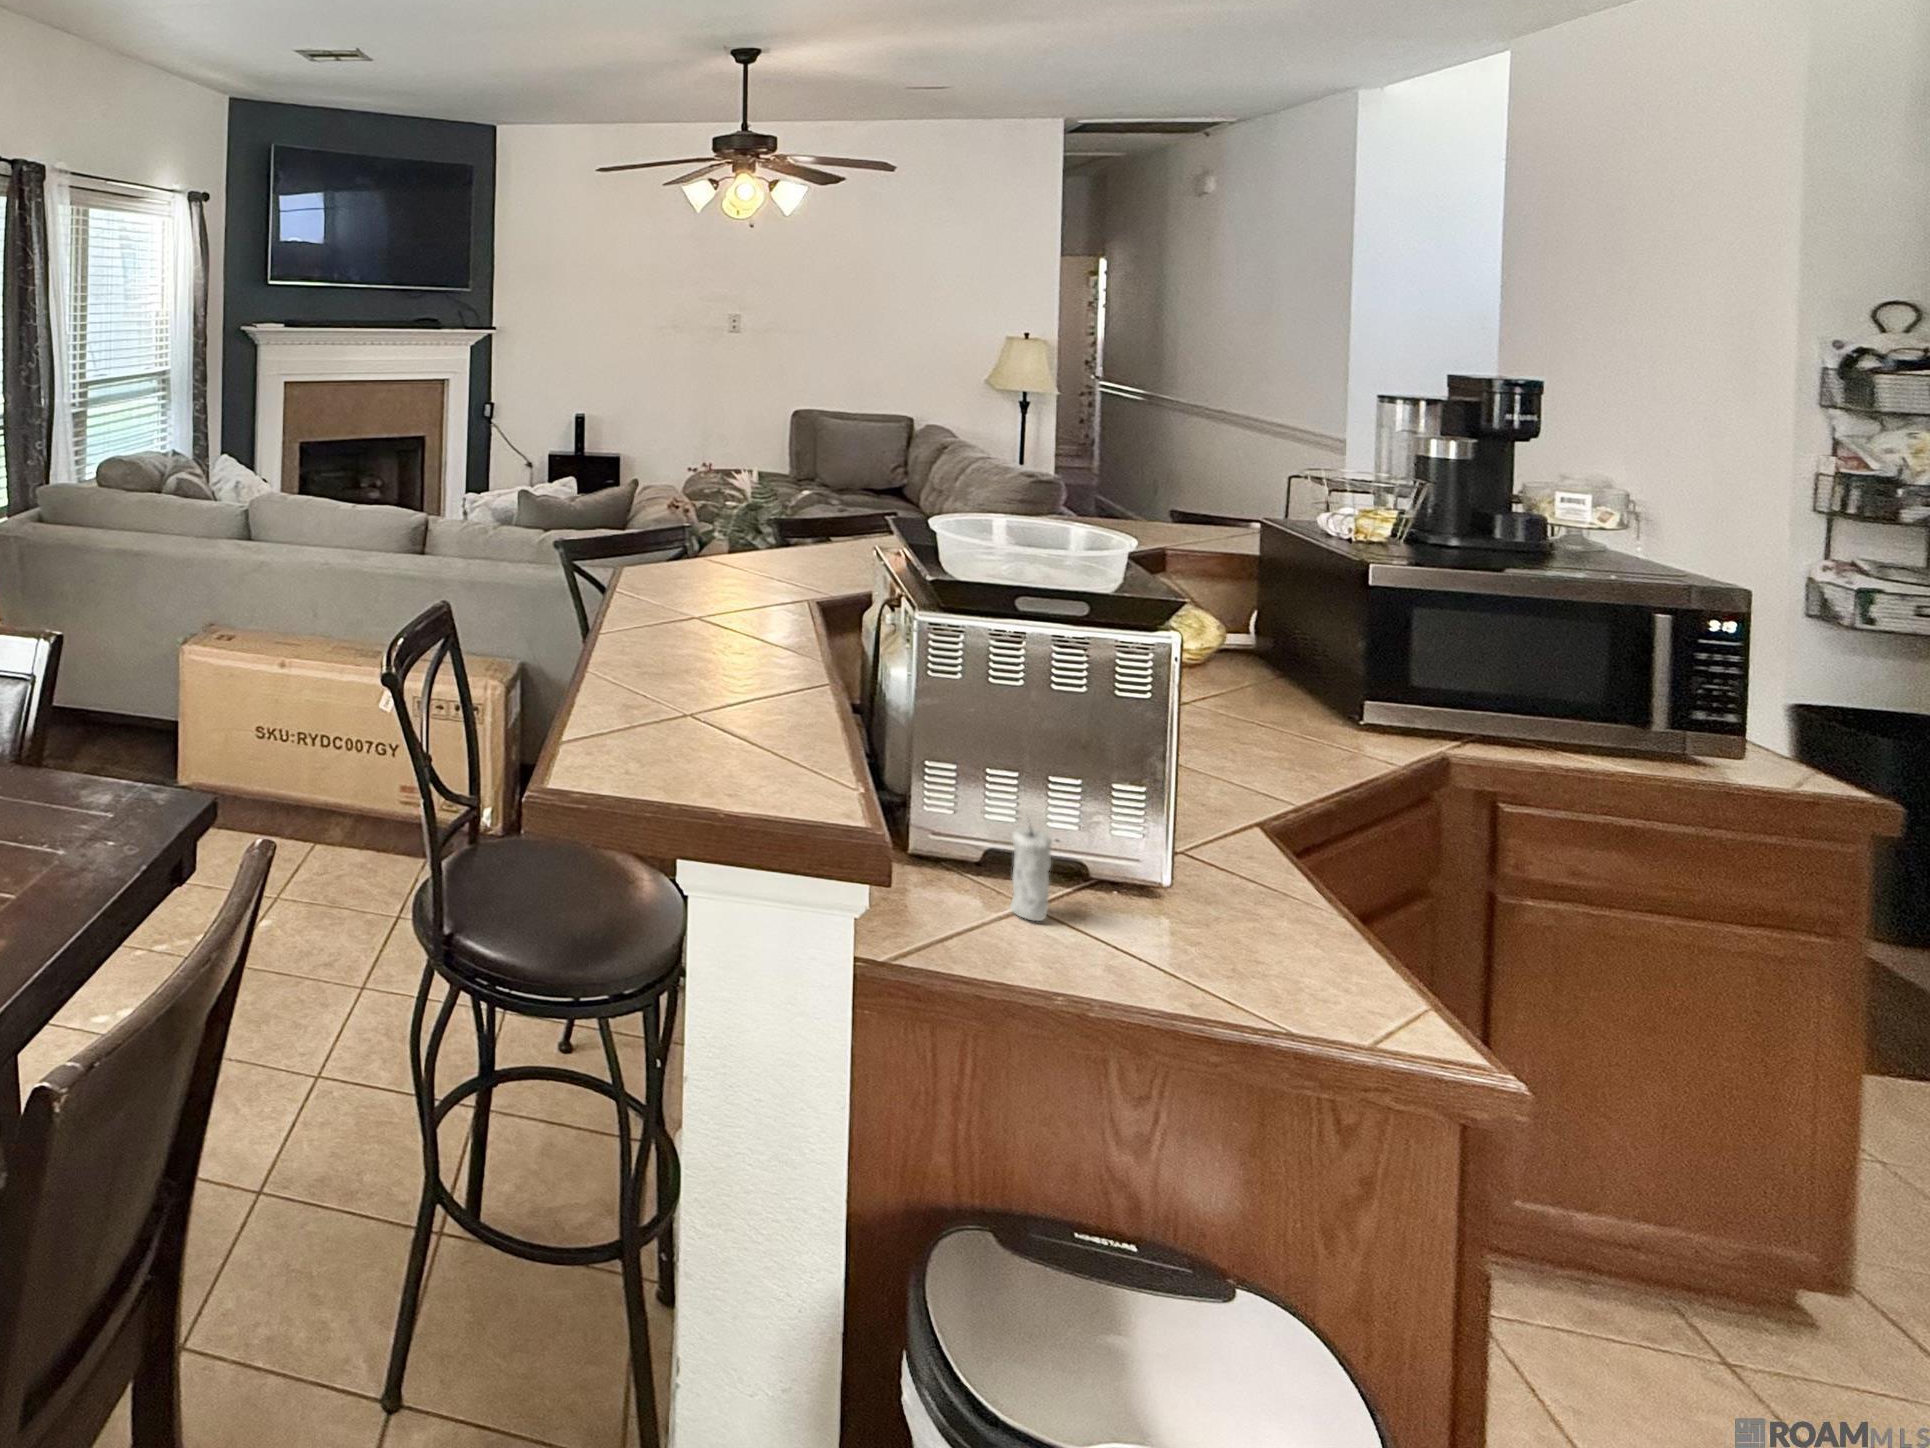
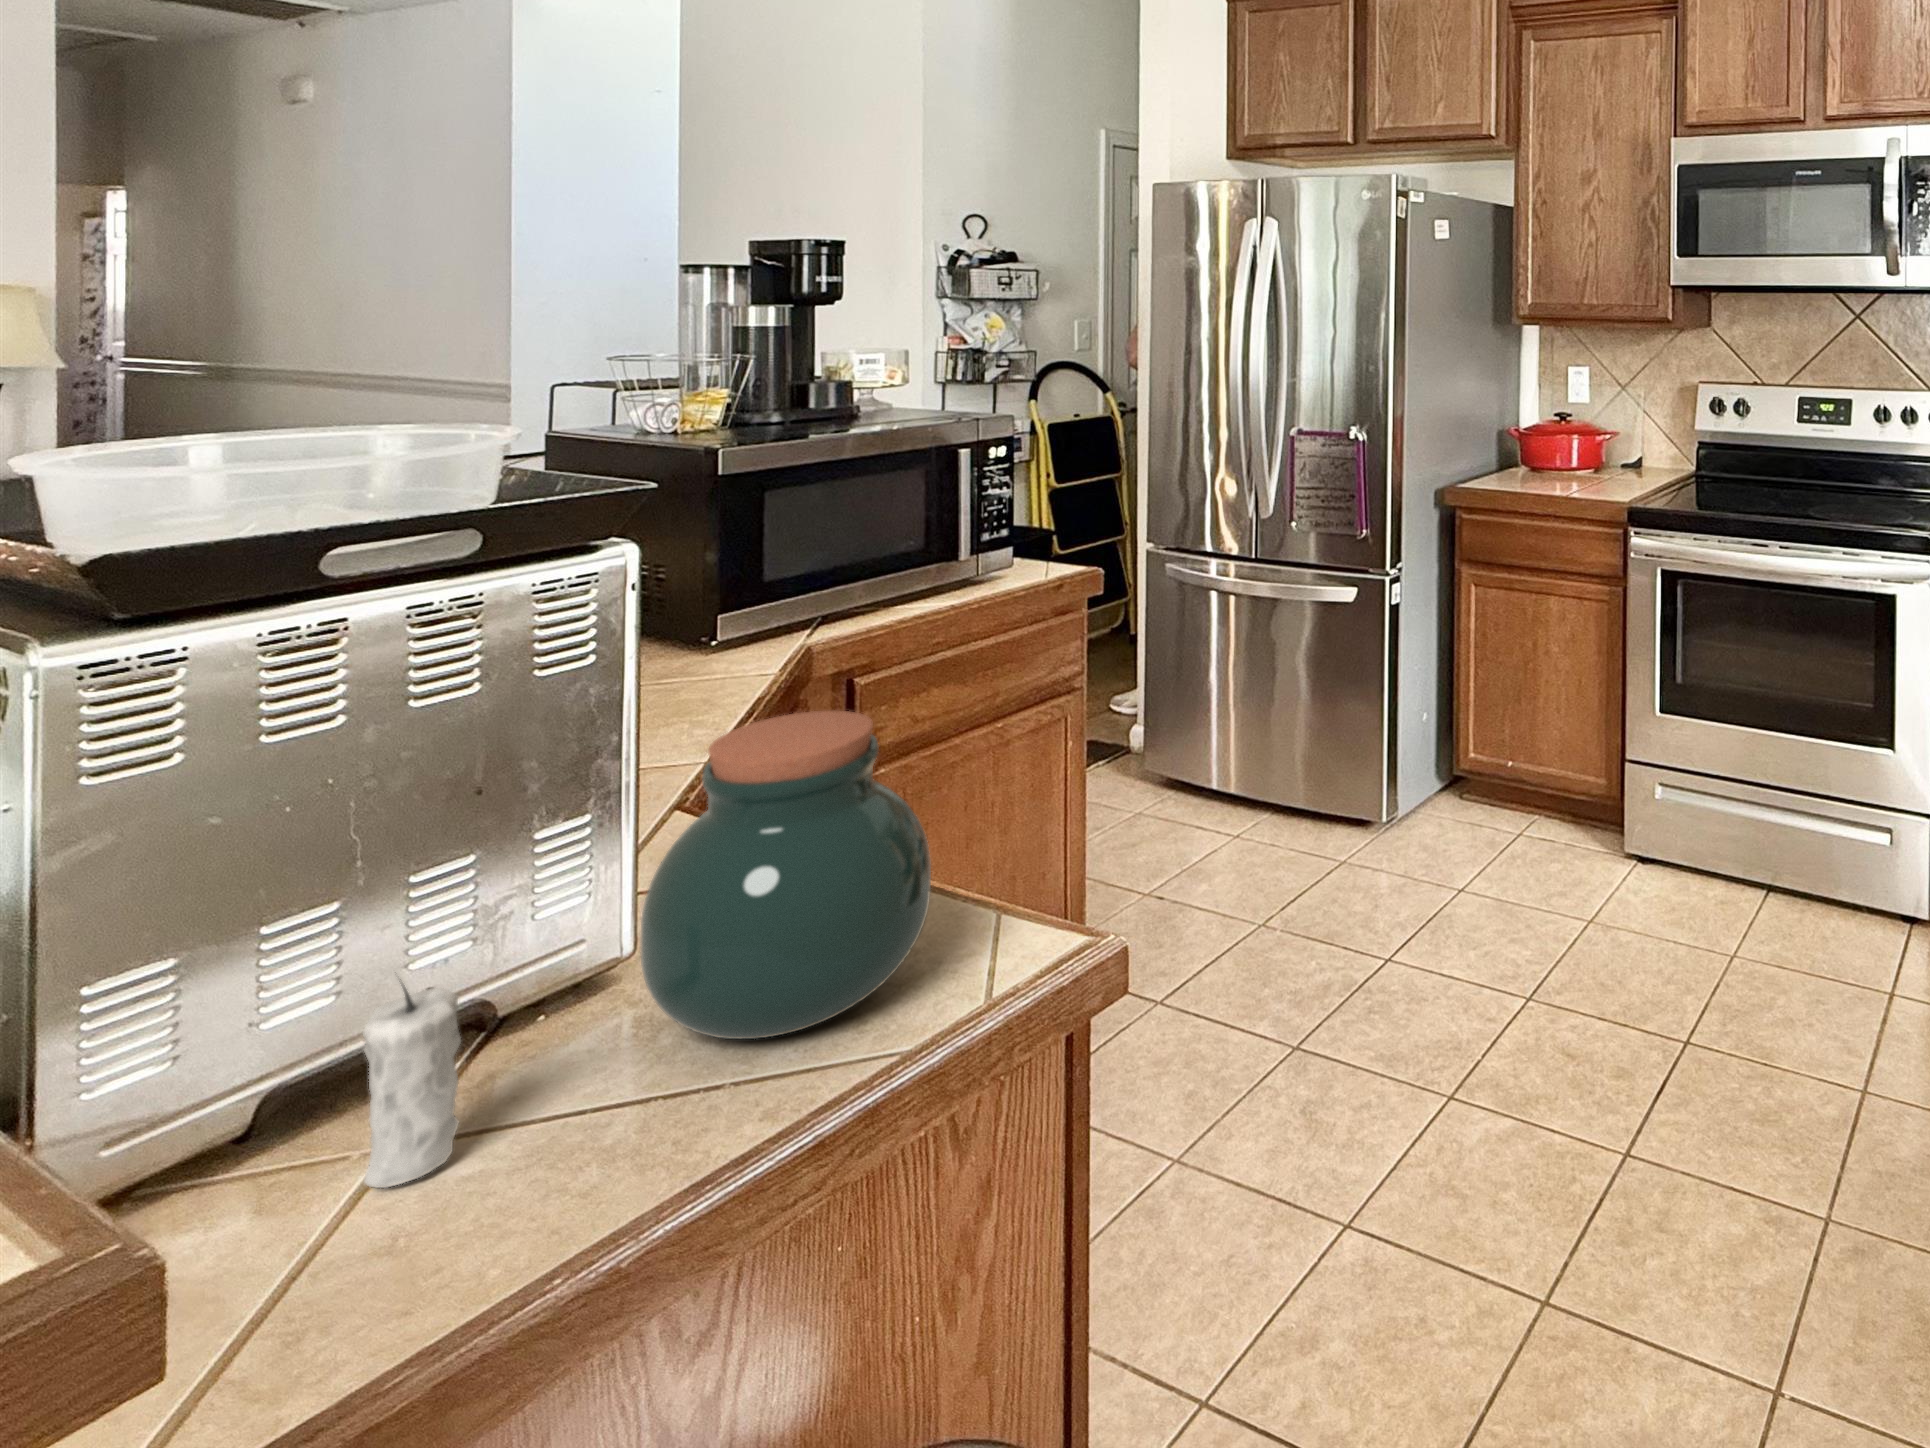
jar: none [1153,771,1354,990] -> present [640,710,931,1039]

